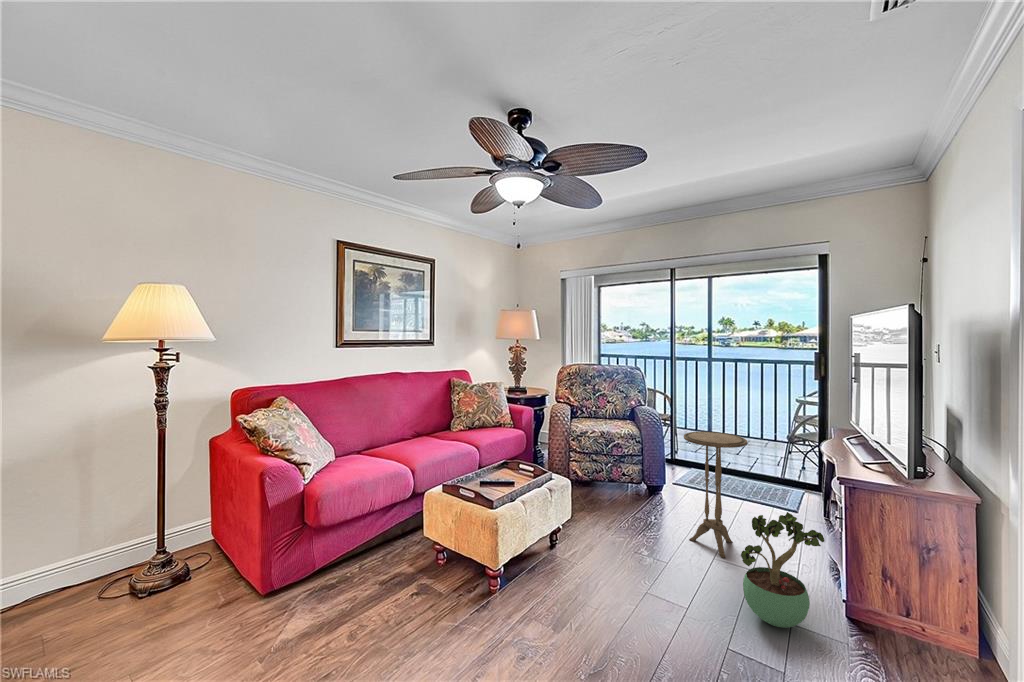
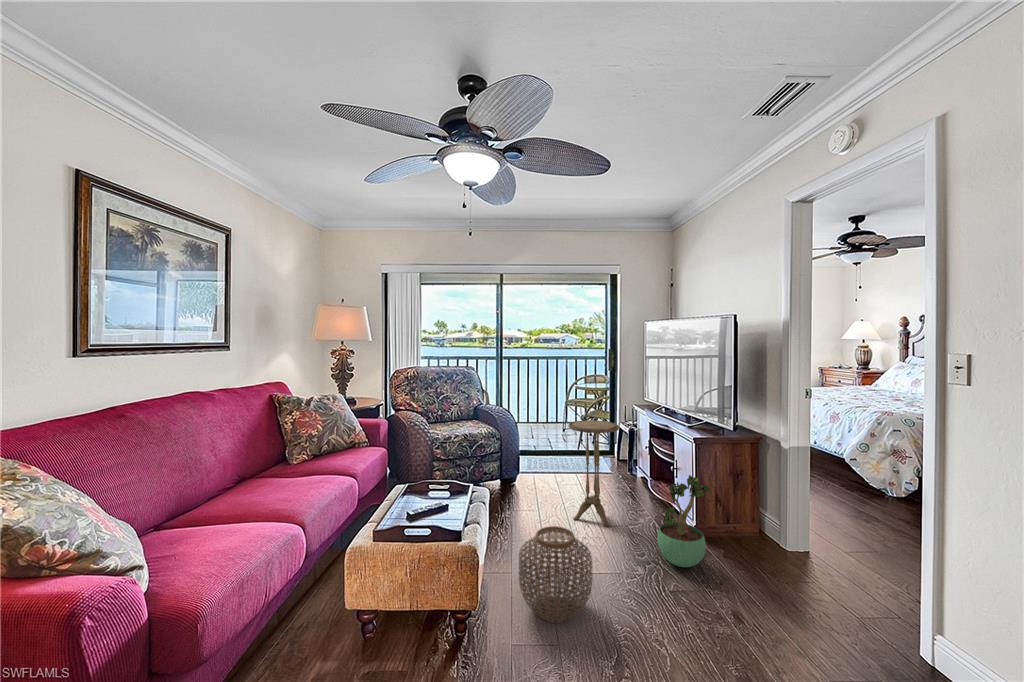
woven basket: none [549,521,621,612] -> present [519,526,593,623]

